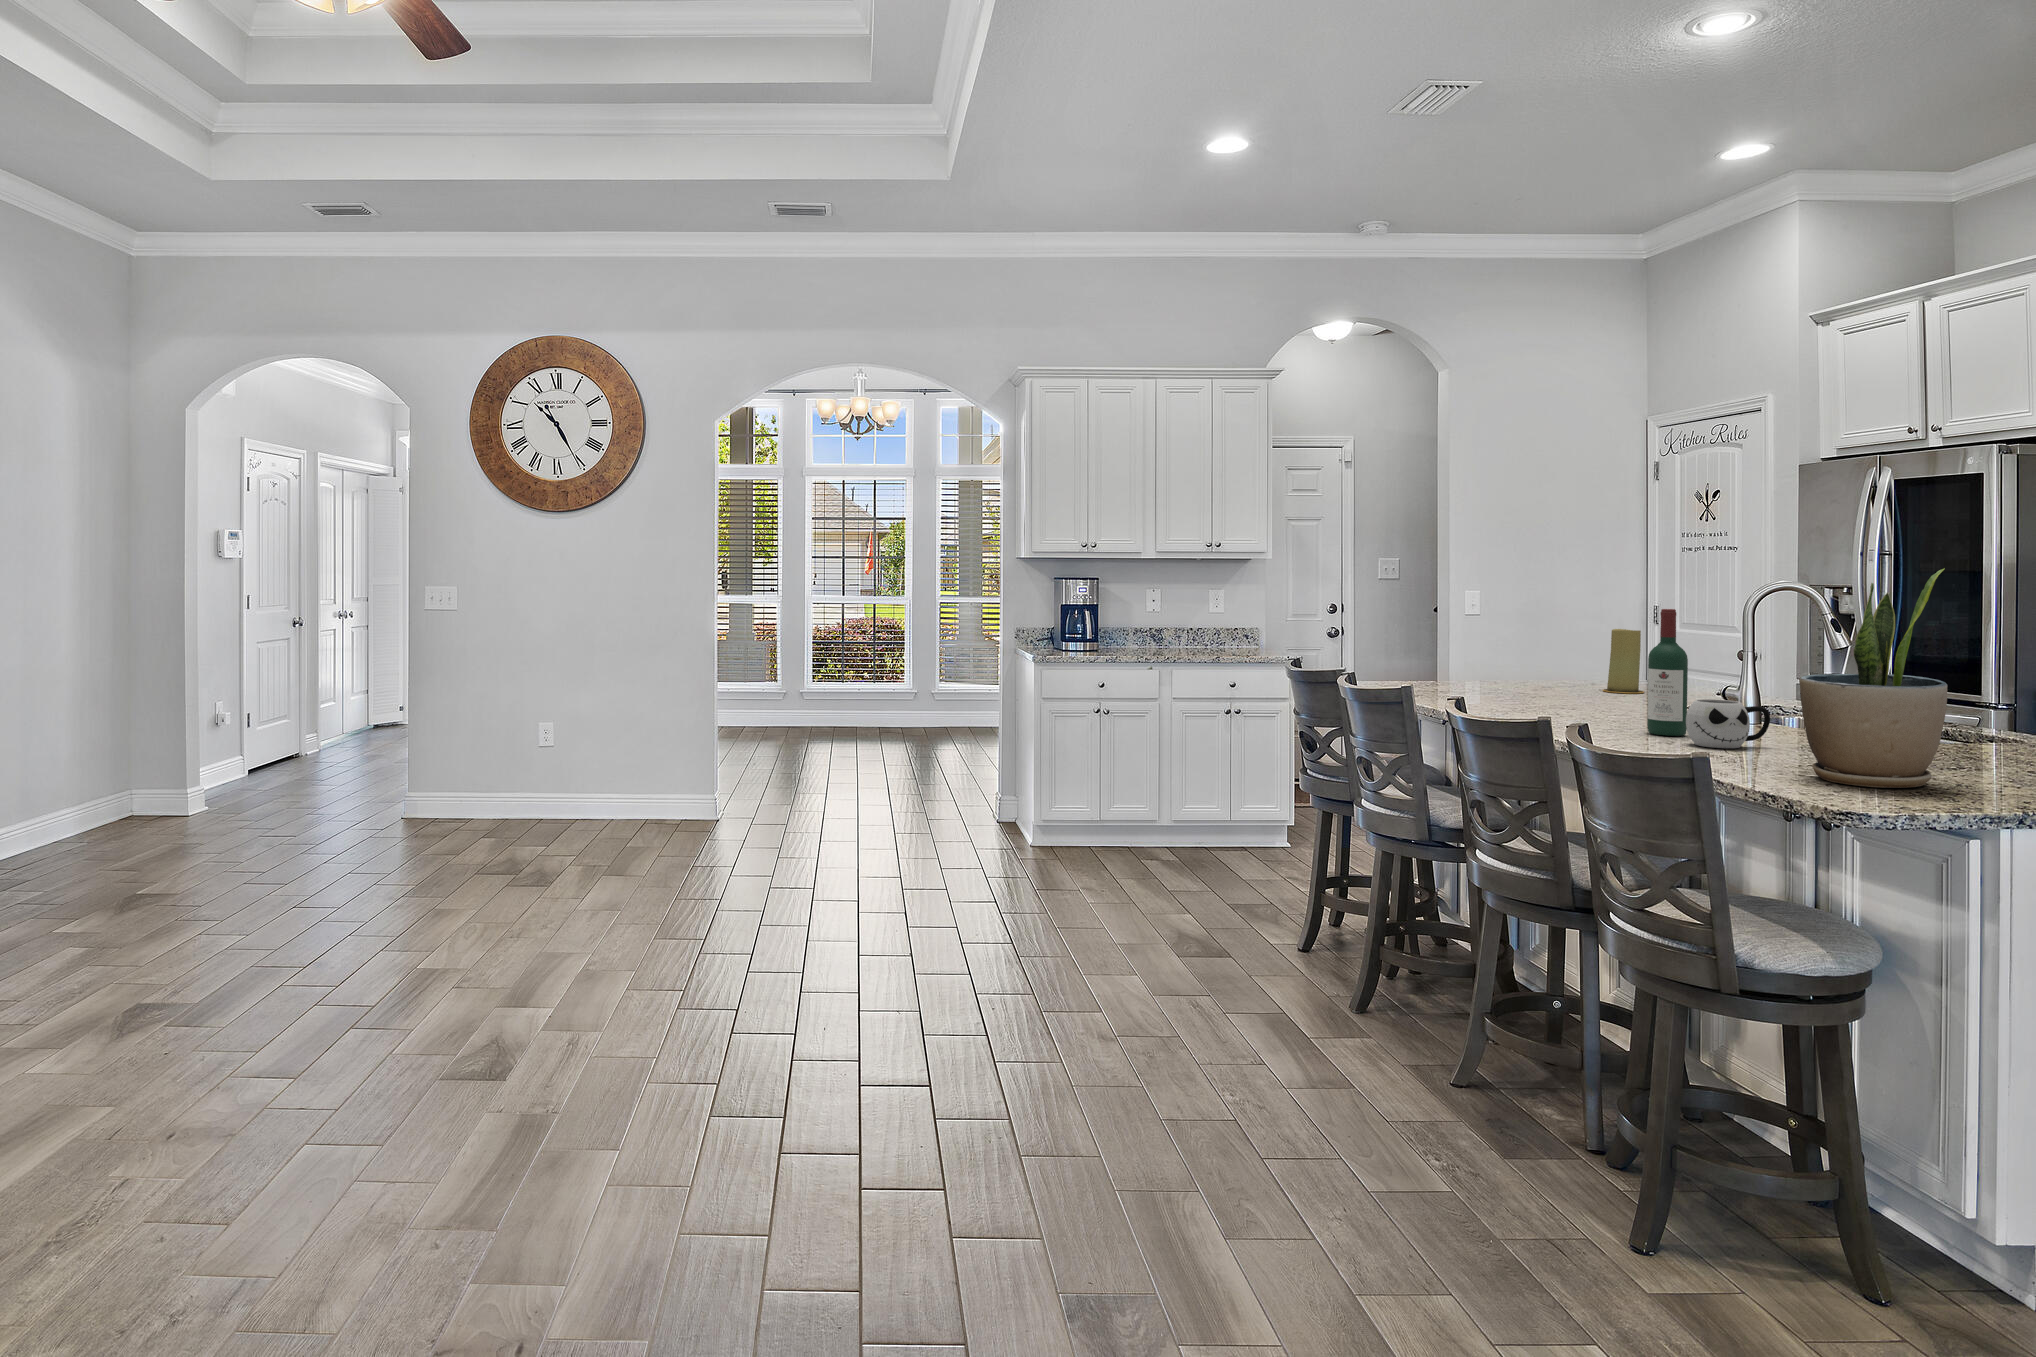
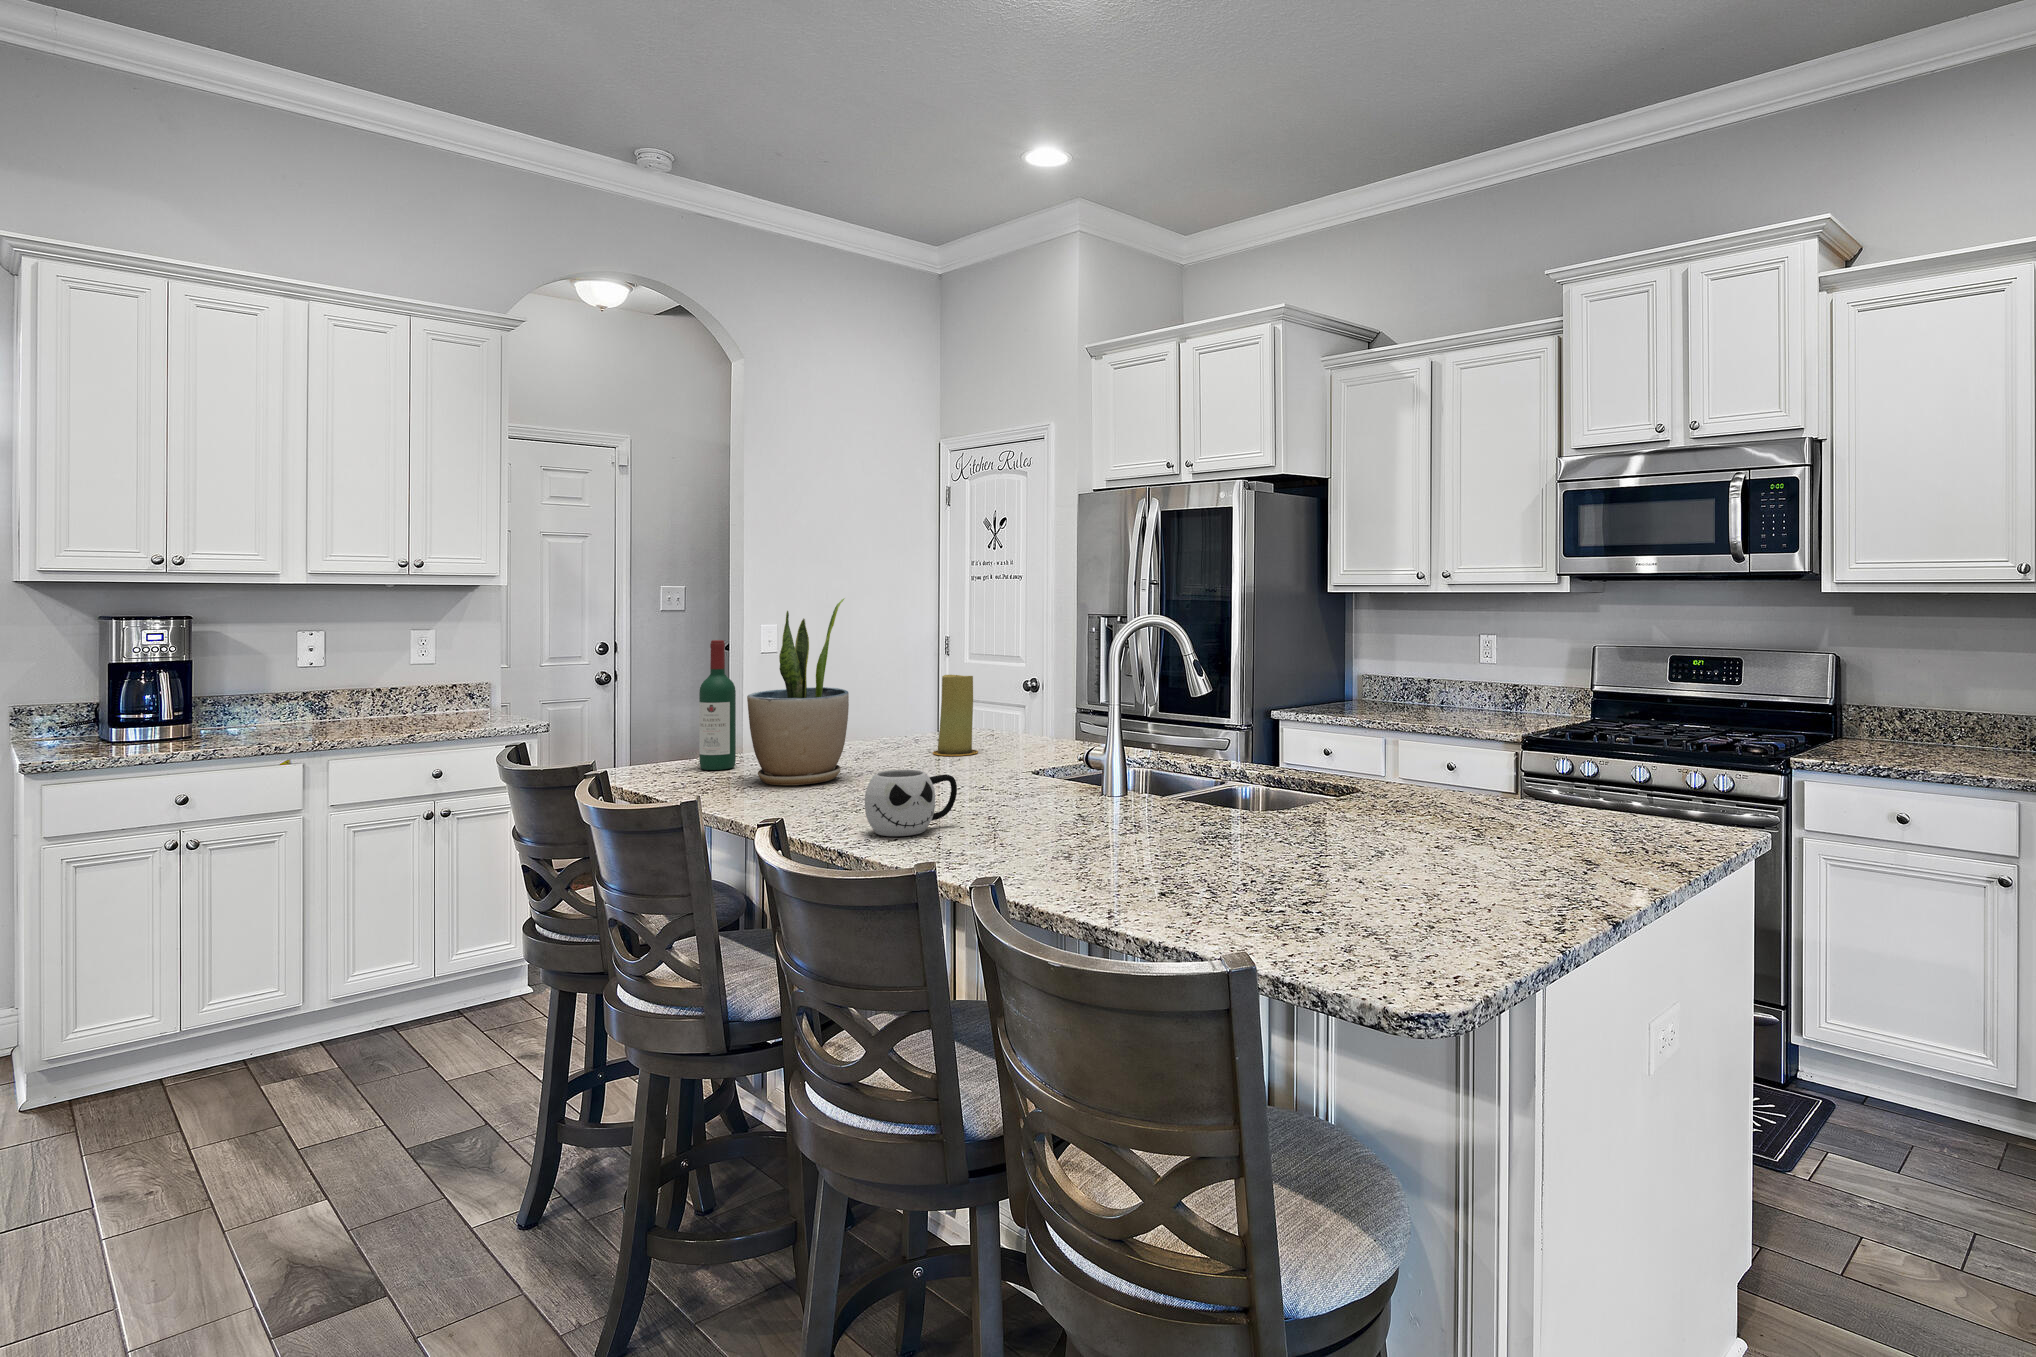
potted plant: present [1799,568,1947,788] -> present [747,599,849,785]
wine bottle: present [1647,609,1688,736] -> present [699,640,736,770]
mug: present [1686,699,1770,748] -> present [865,770,957,836]

